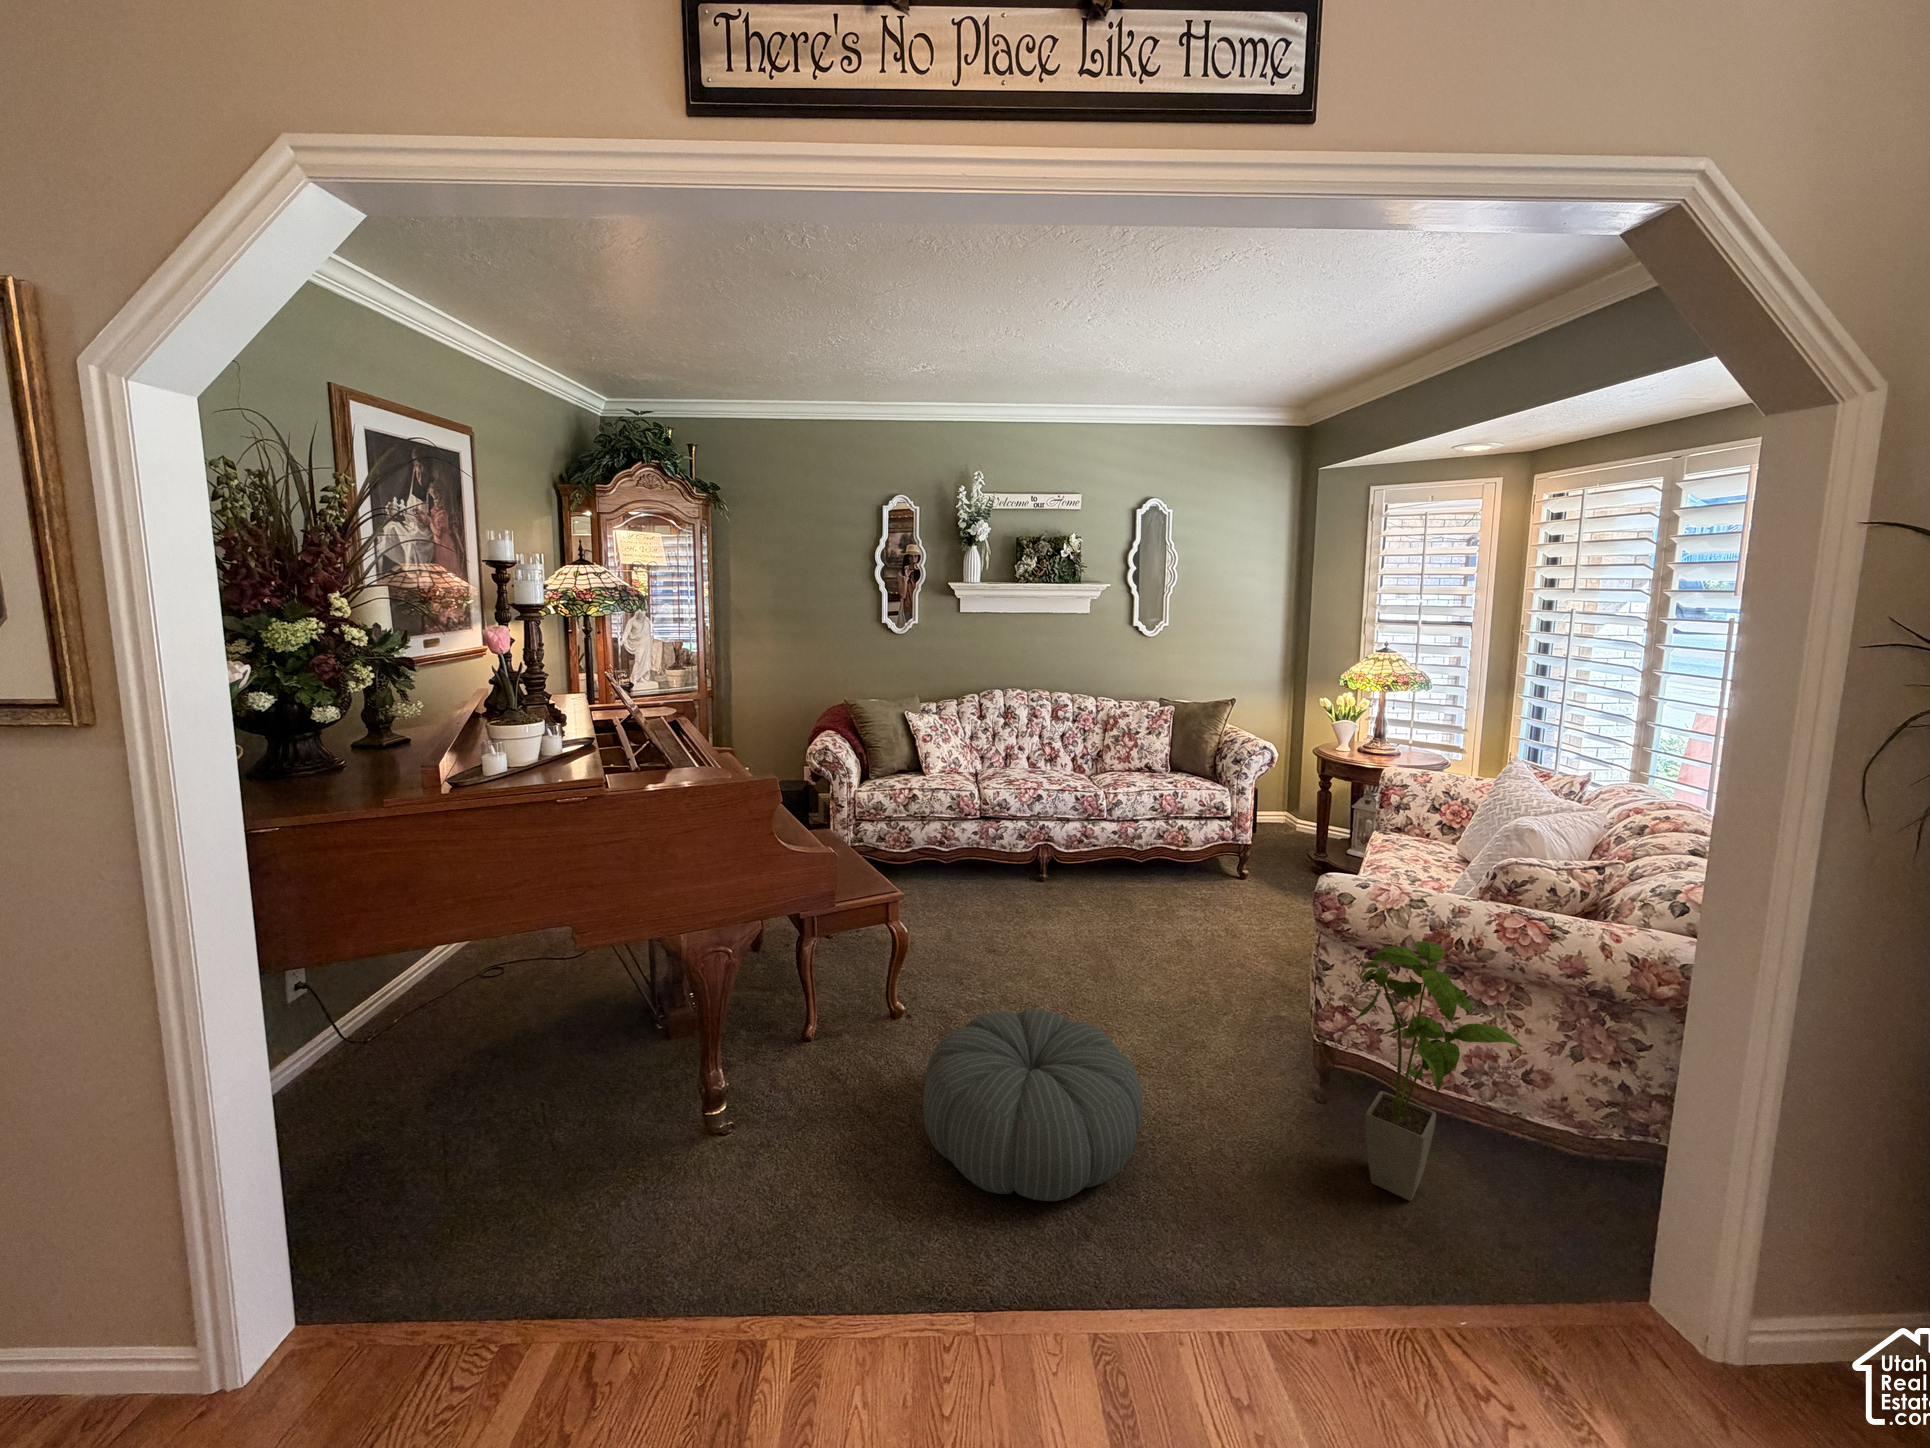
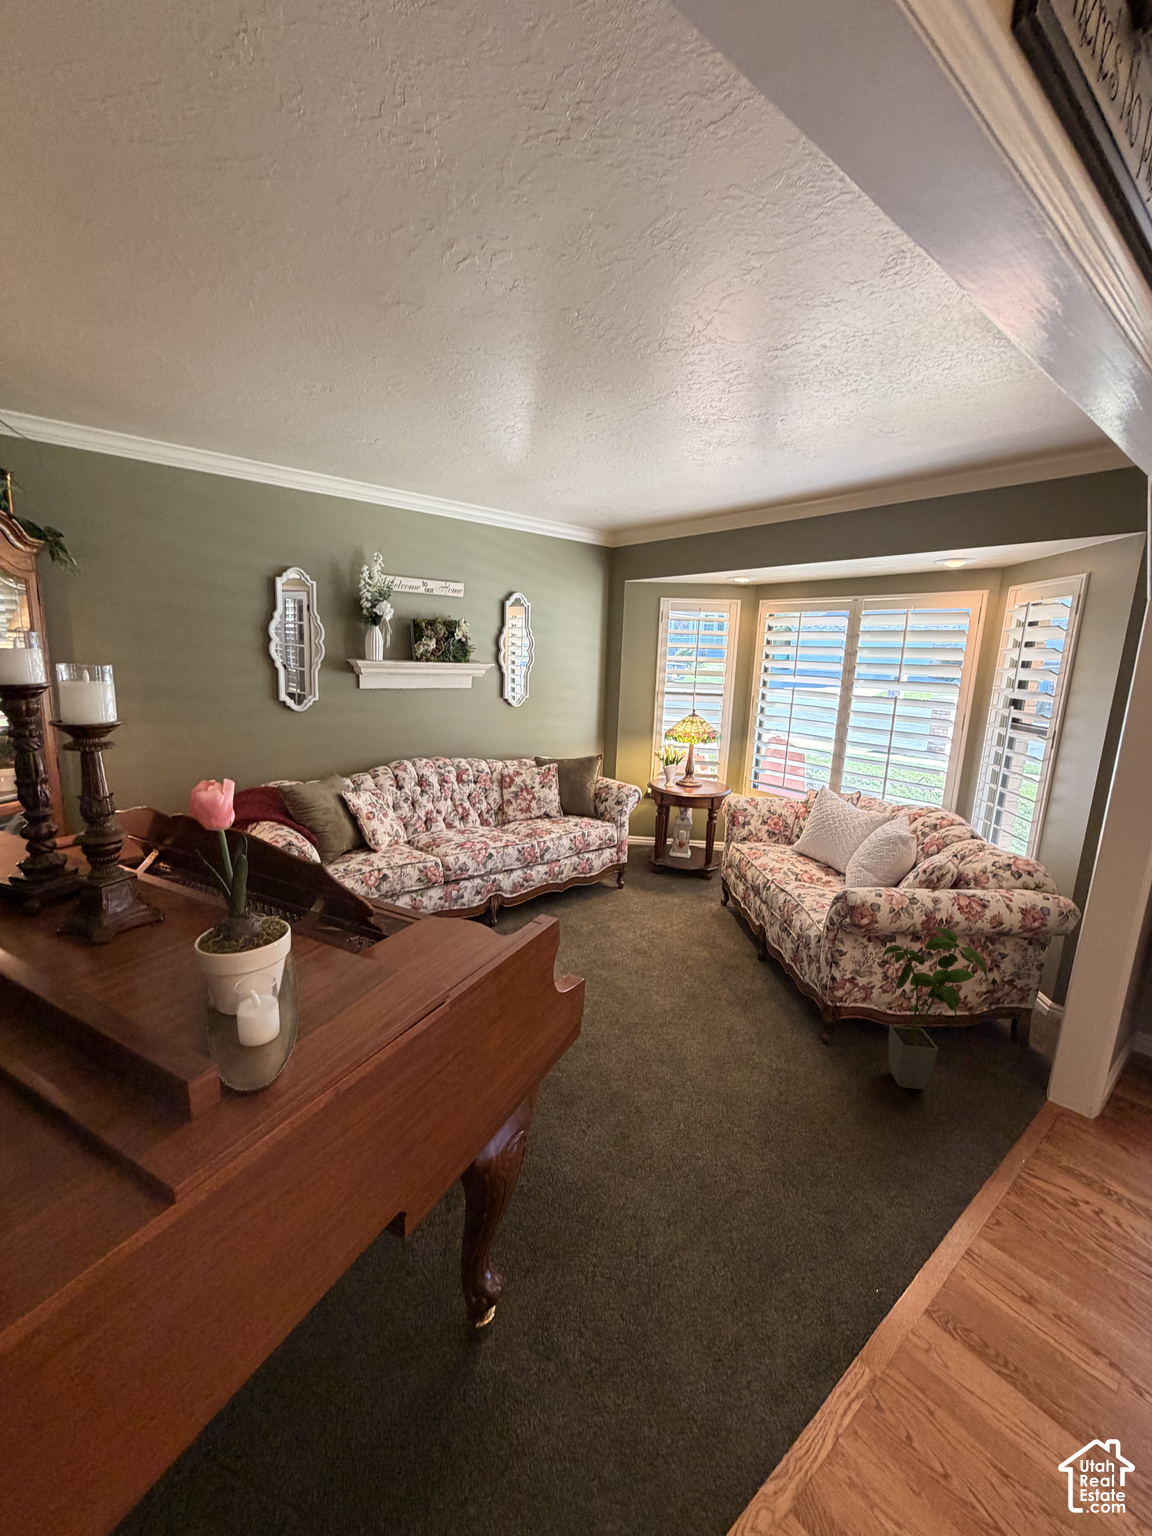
pouf: present [923,1009,1143,1201] -> none [635,1050,824,1233]

